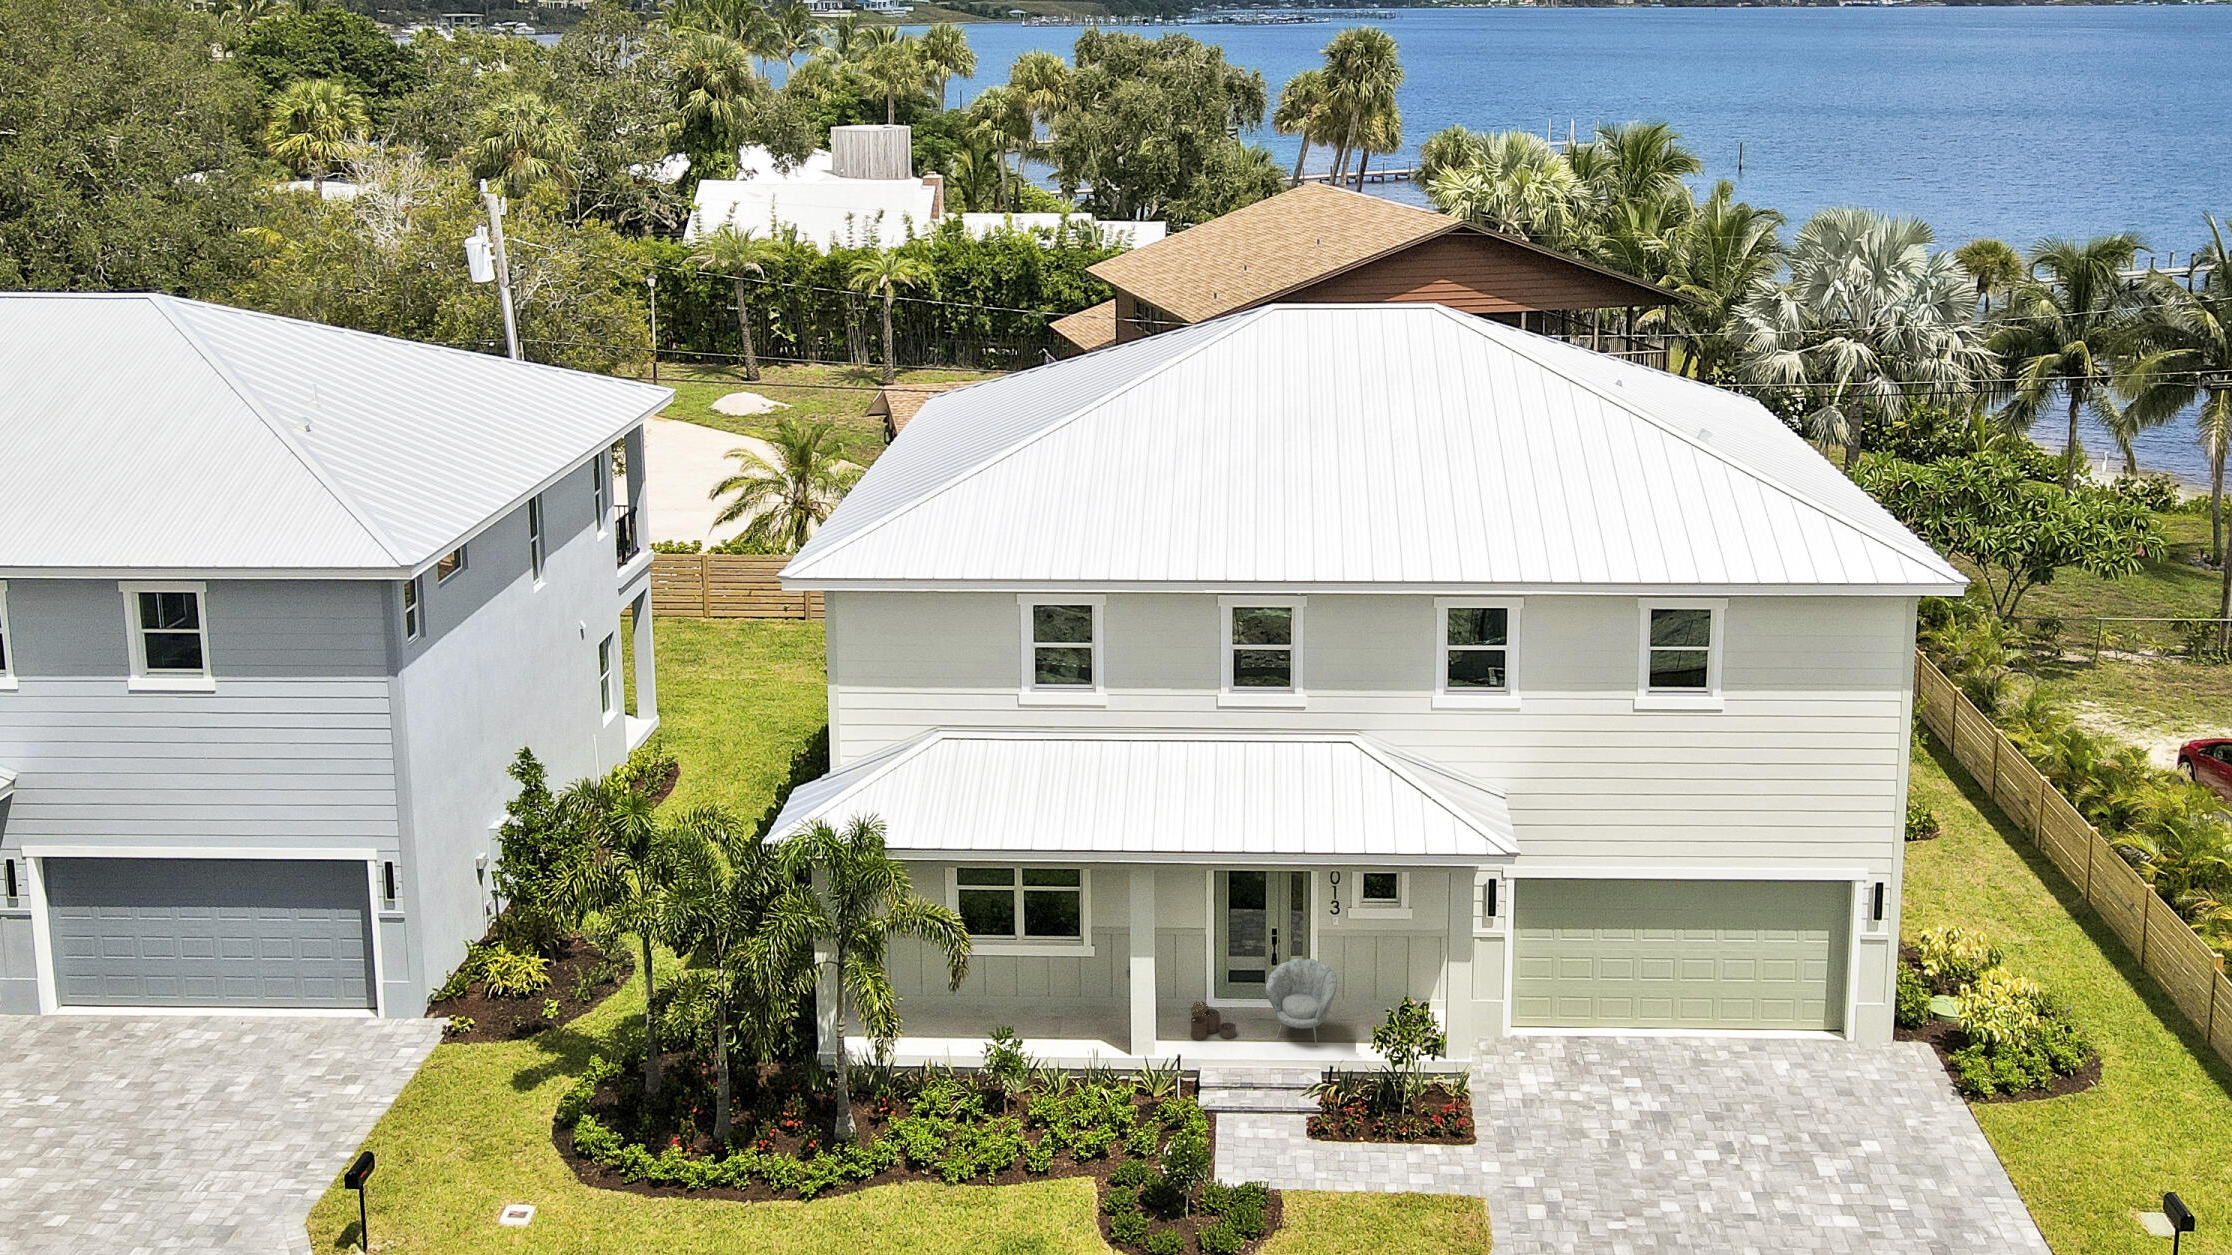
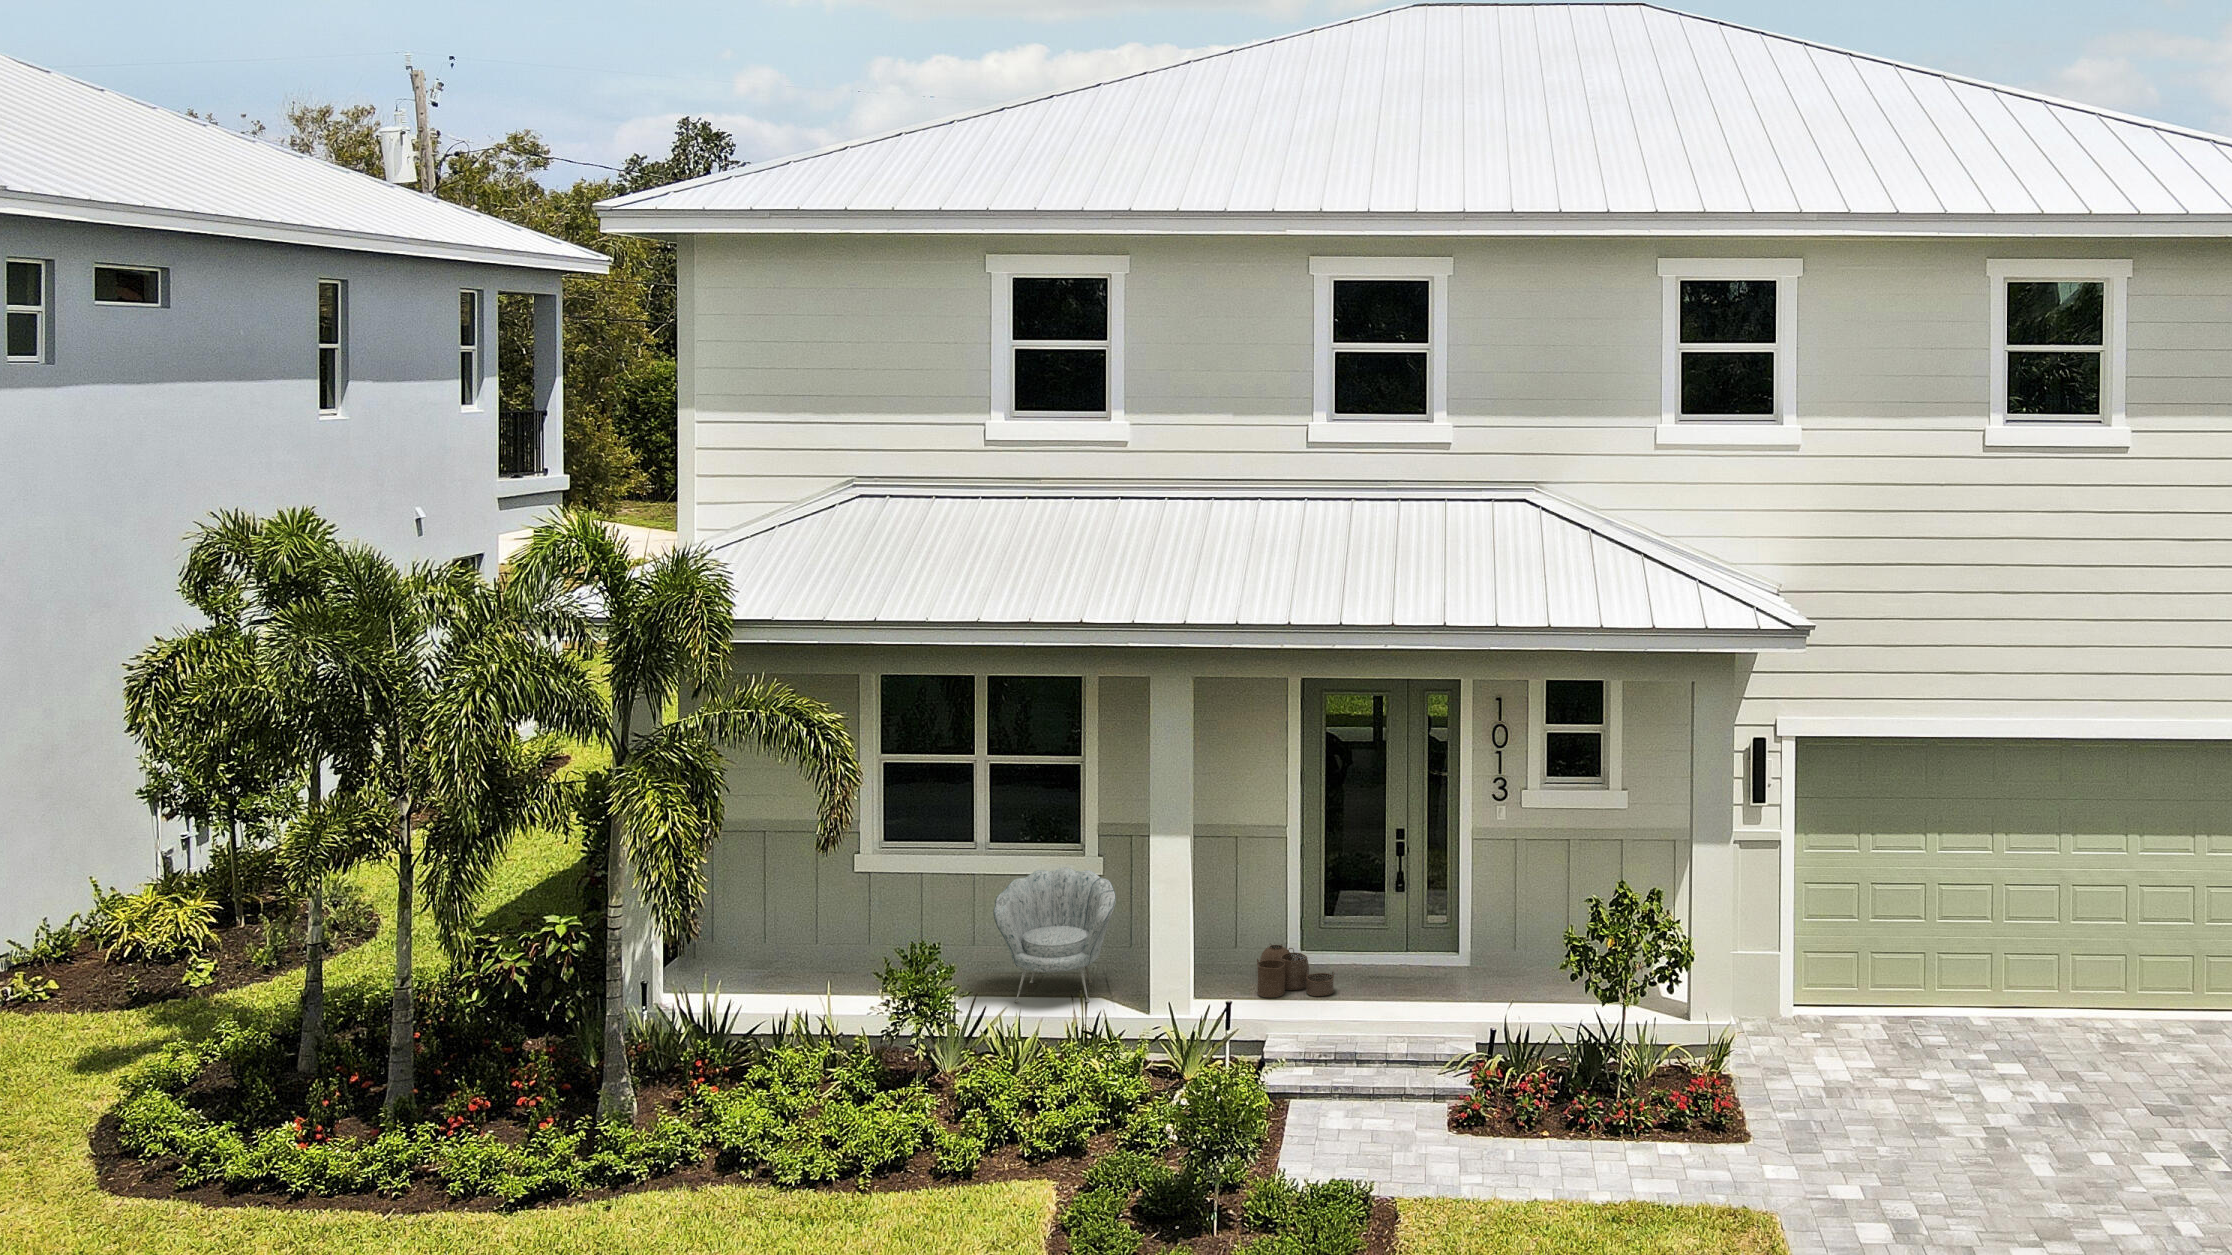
armchair: present [1265,958,1337,1047] -> present [993,867,1116,1003]

